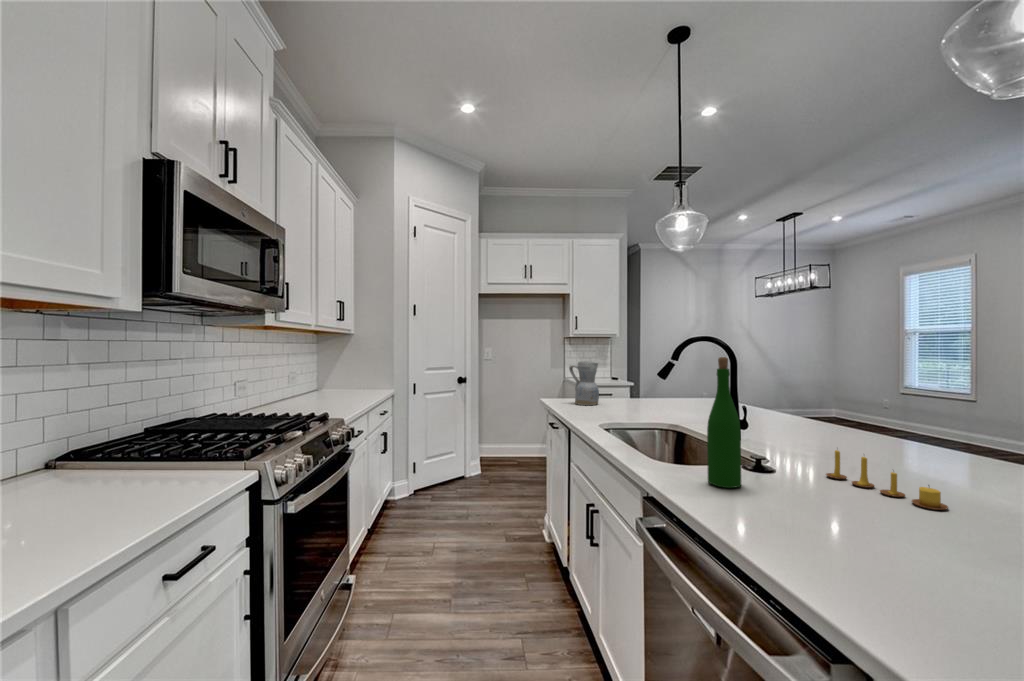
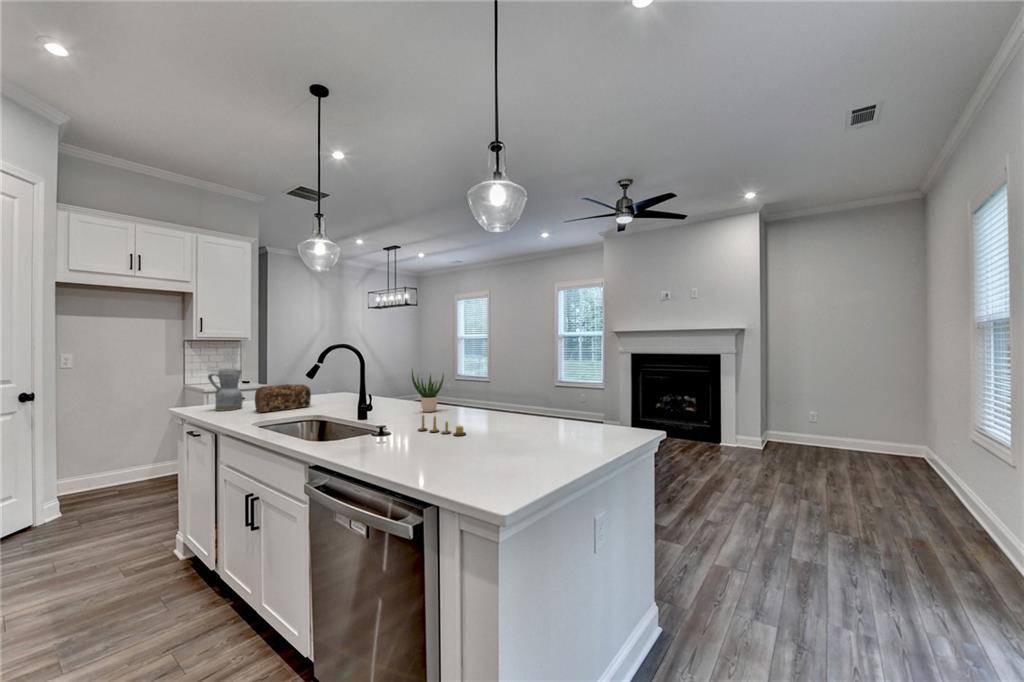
wine bottle: present [707,357,741,488] -> none [355,368,375,449]
potted plant: none [815,369,883,447] -> present [412,370,444,412]
bread loaf: none [608,382,667,412] -> present [255,384,311,413]

